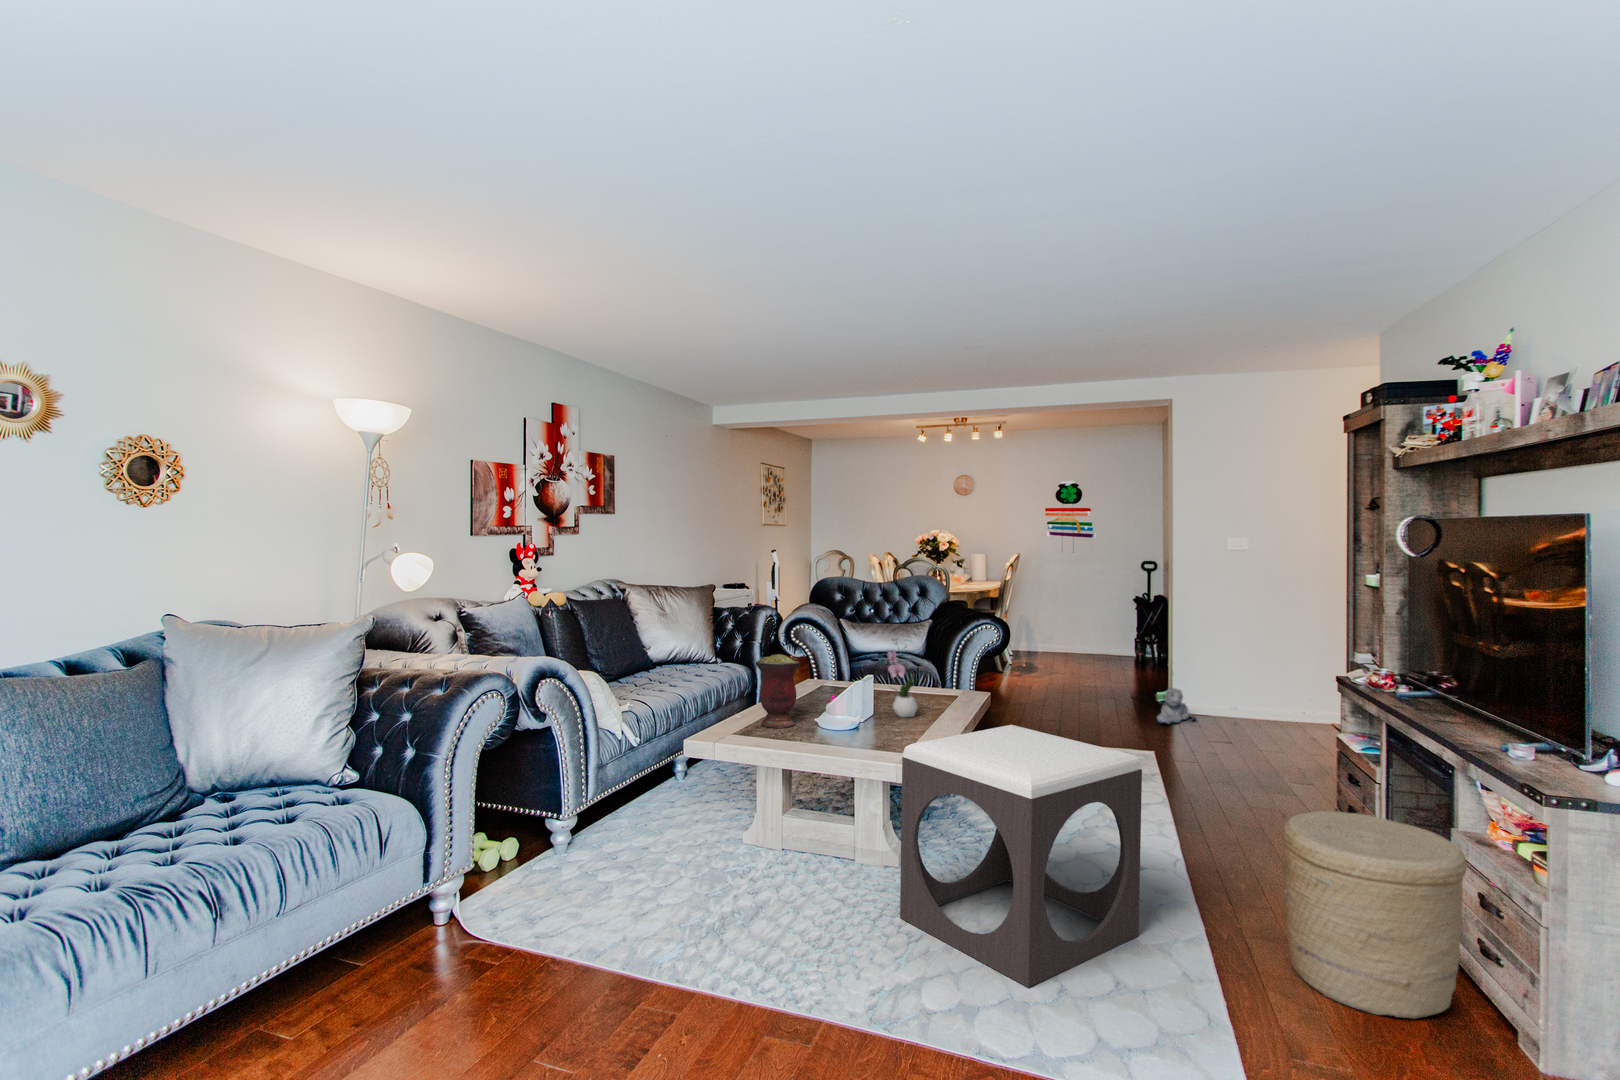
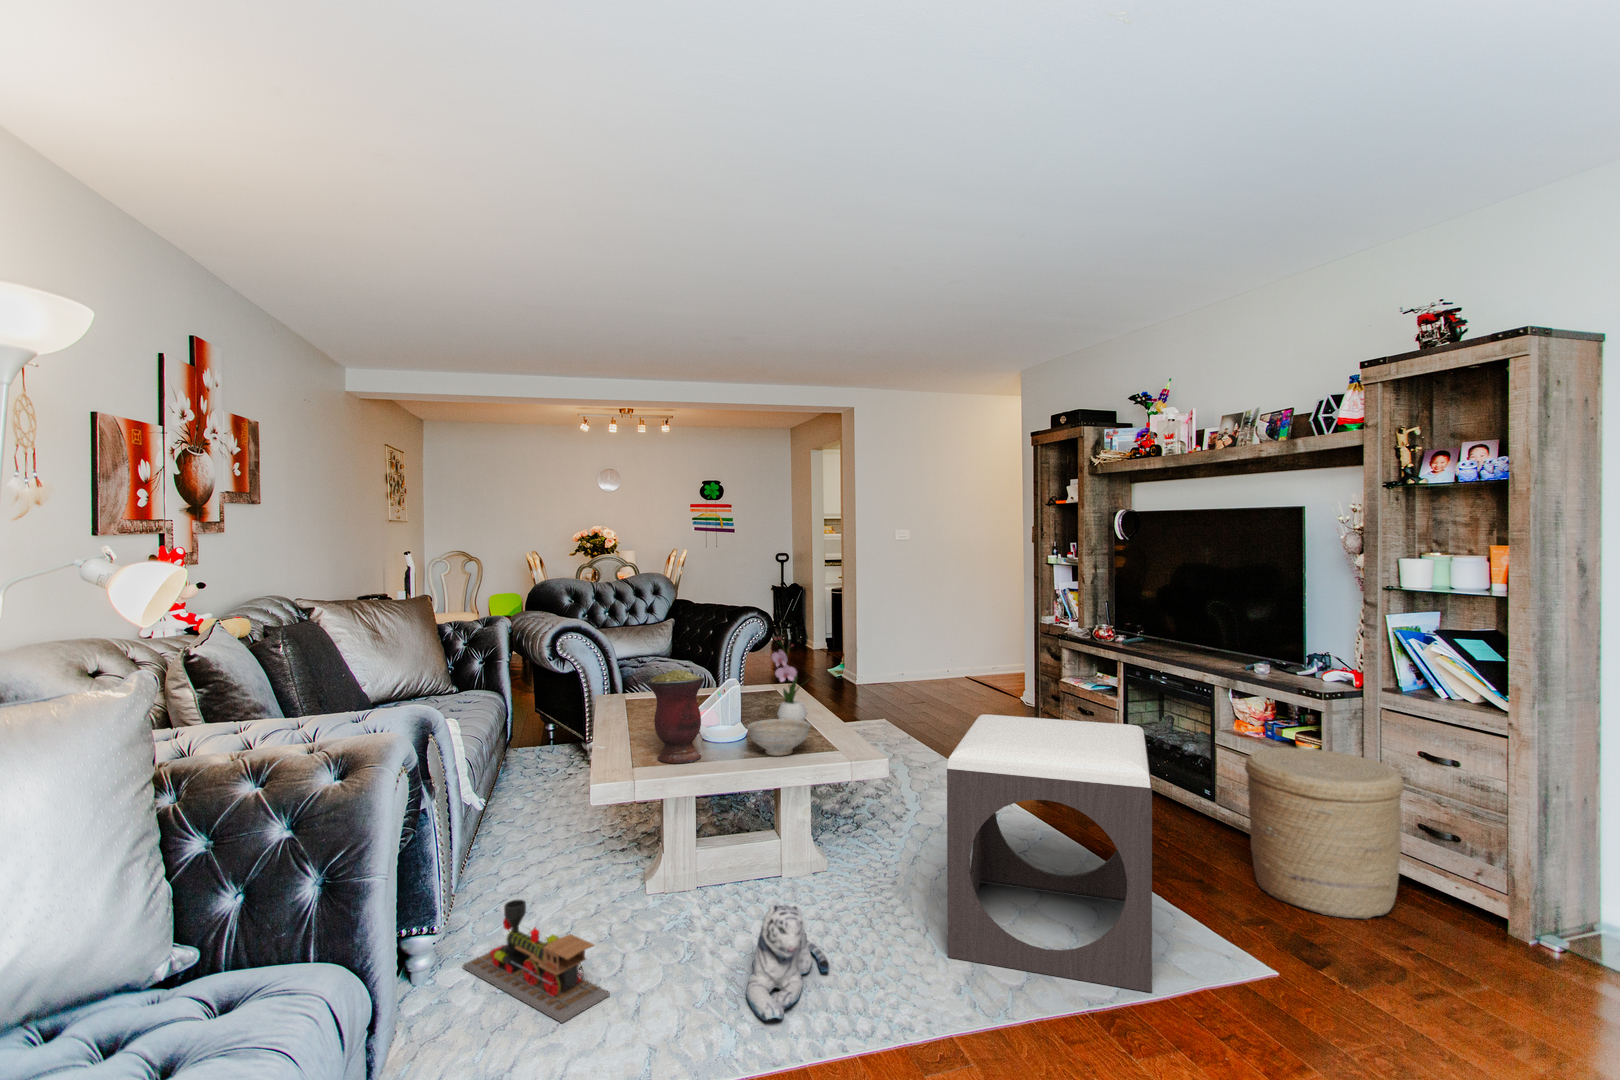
plush toy: present [1157,688,1196,724] -> present [746,905,829,1021]
decorative bowl: none [826,705,879,735] -> present [748,719,810,756]
toy train: none [601,798,658,878] -> present [463,900,610,1023]

